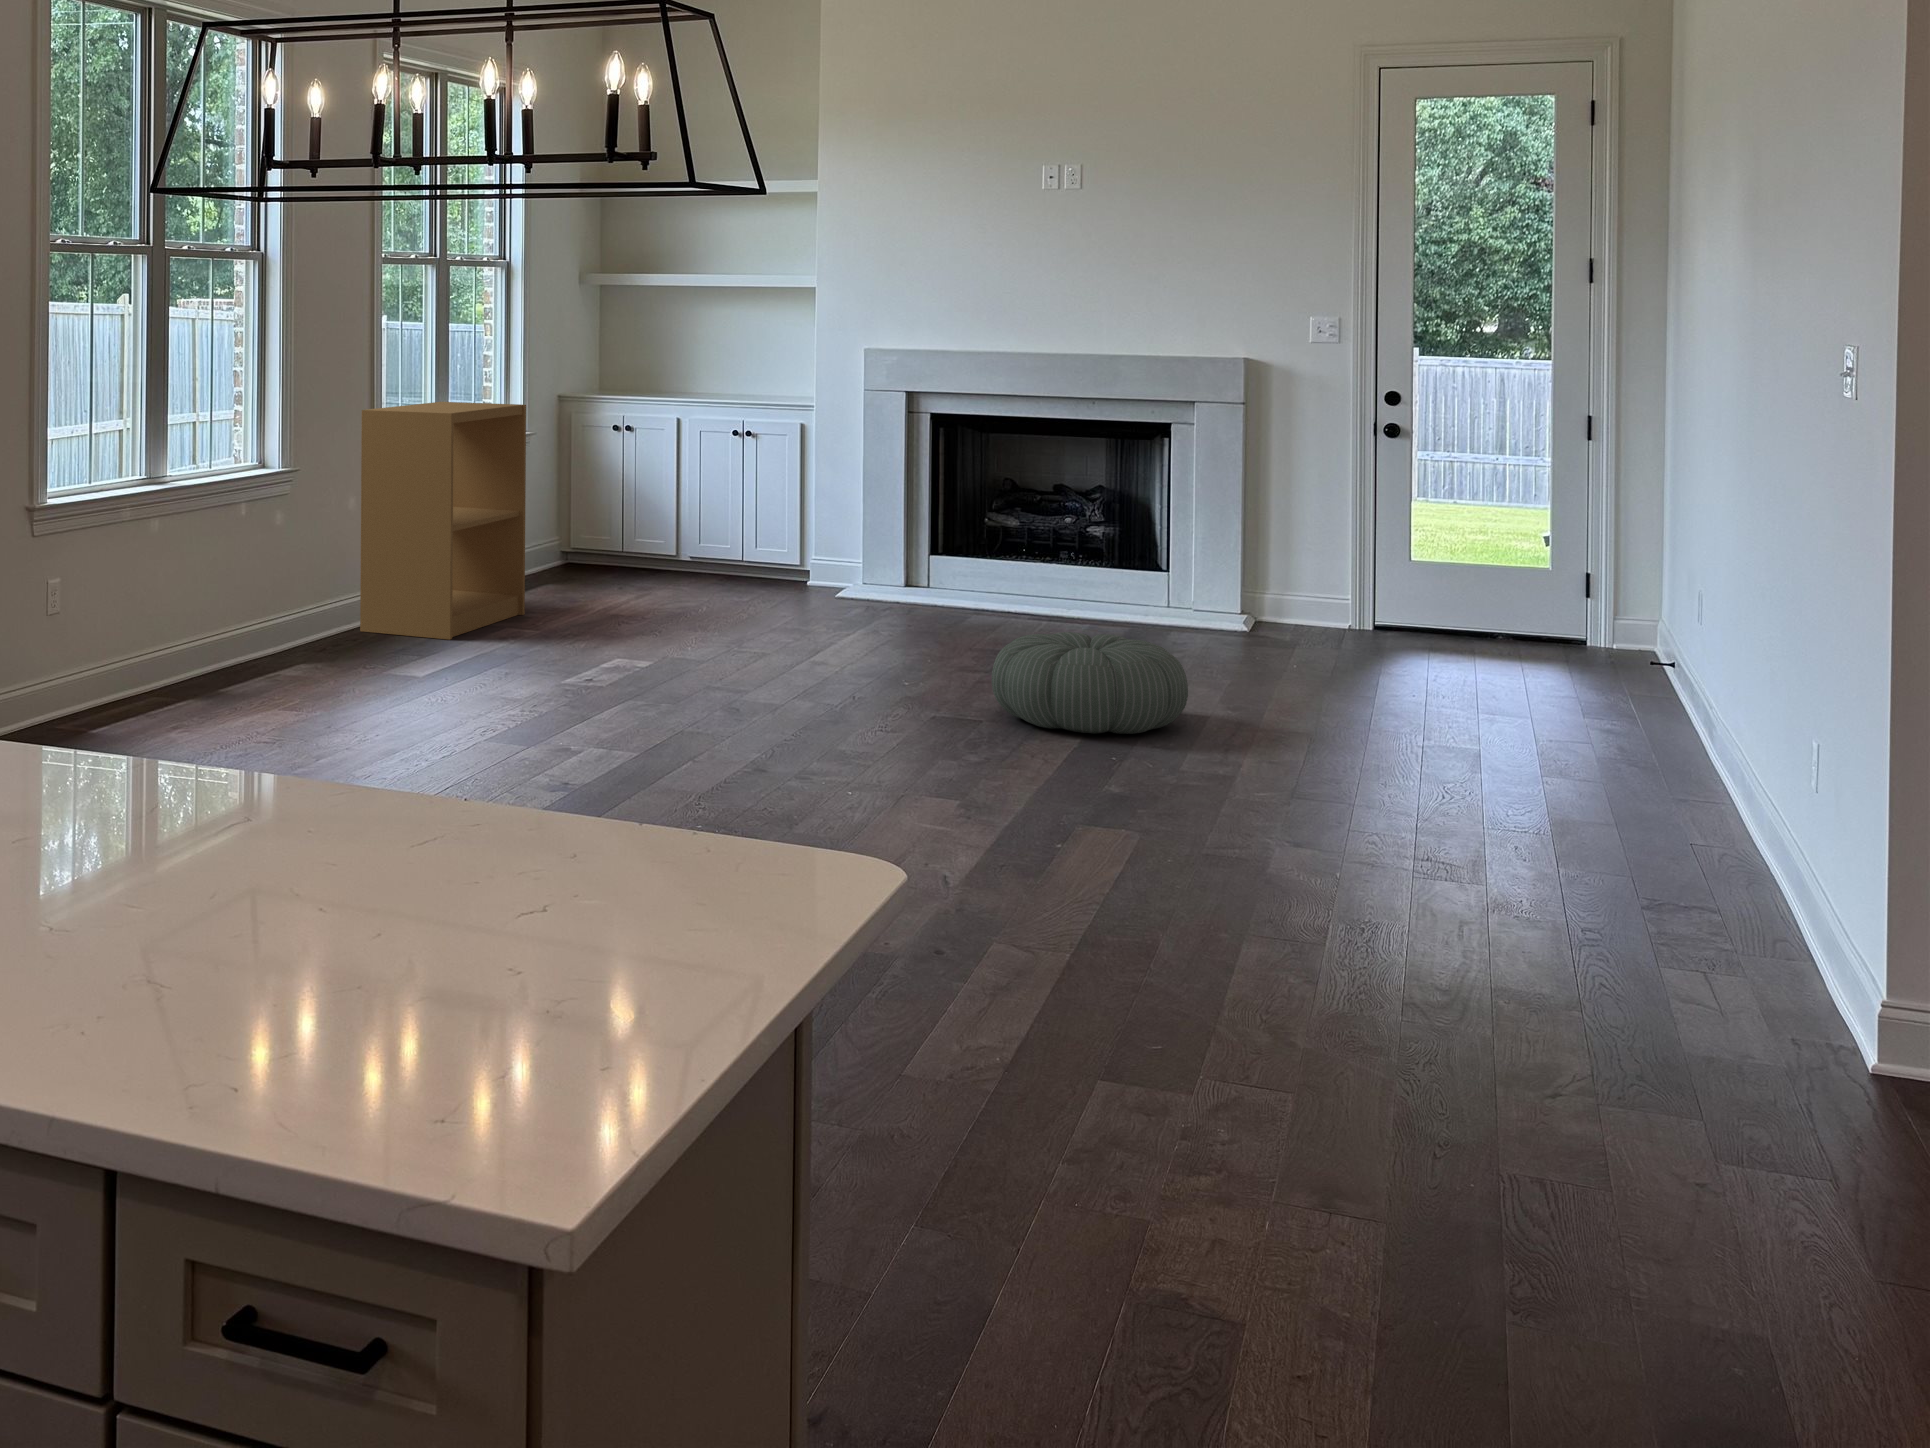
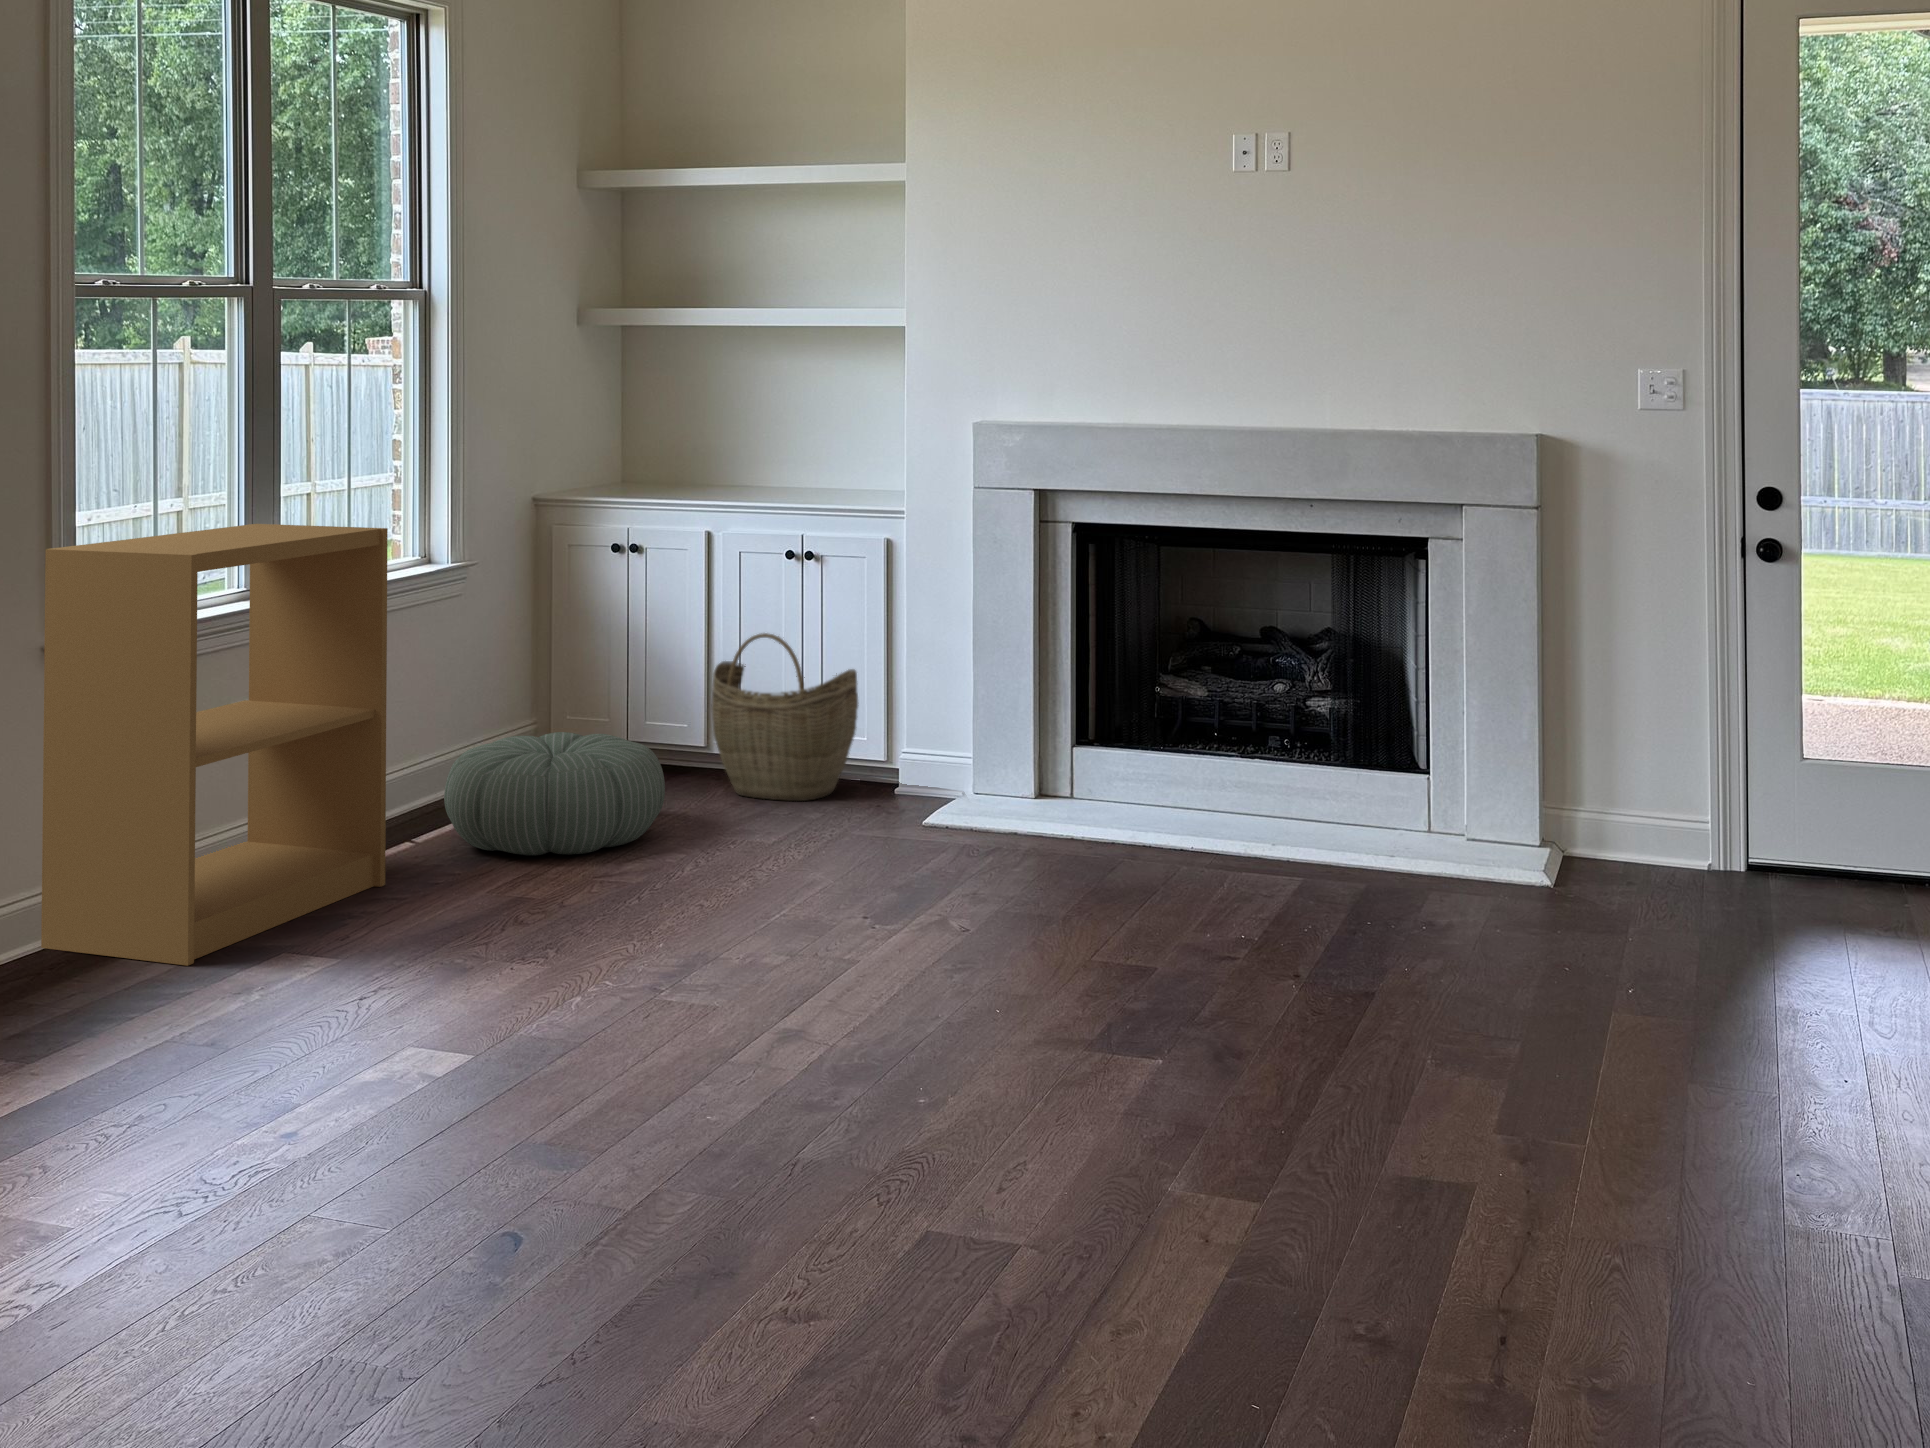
woven basket: none [689,476,785,588] -> present [712,633,858,801]
pouf: present [992,632,1188,734] -> present [444,732,665,856]

